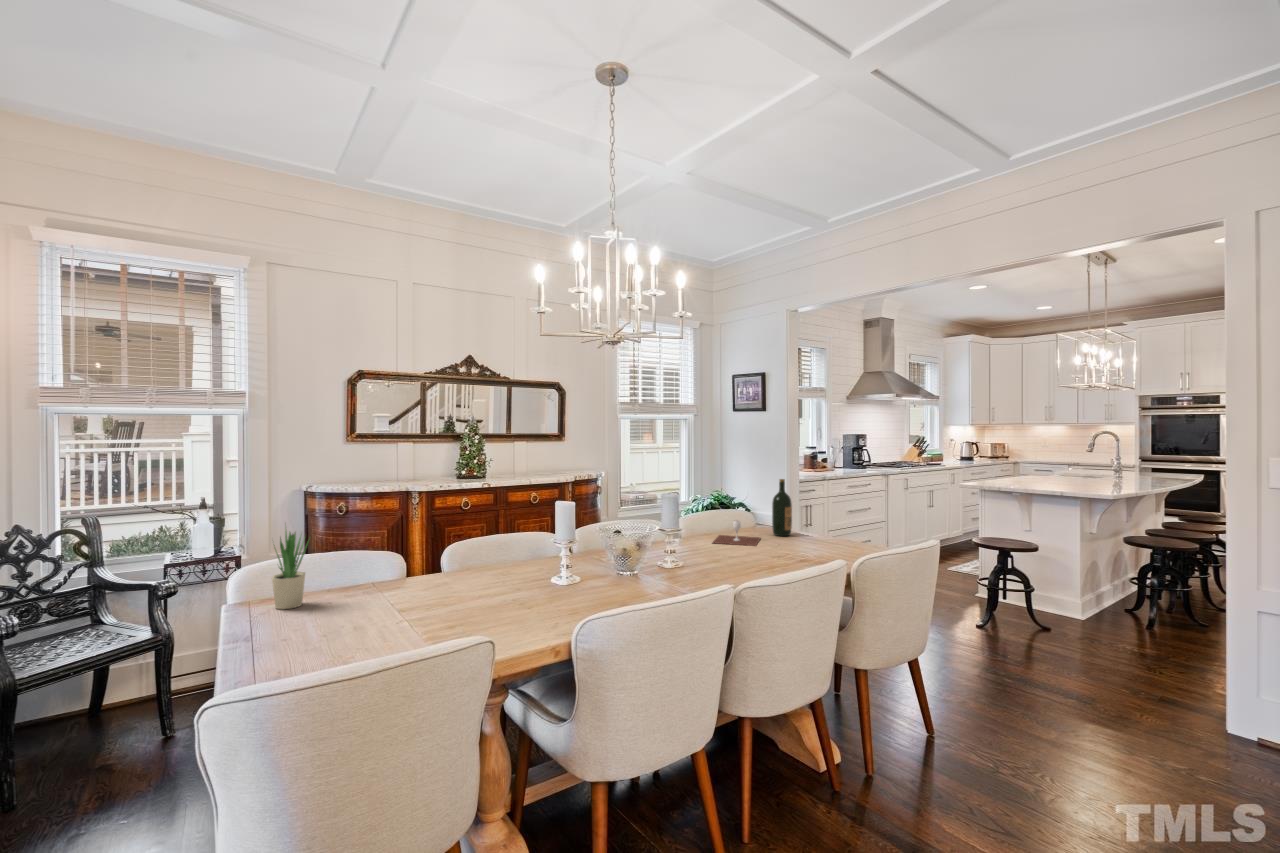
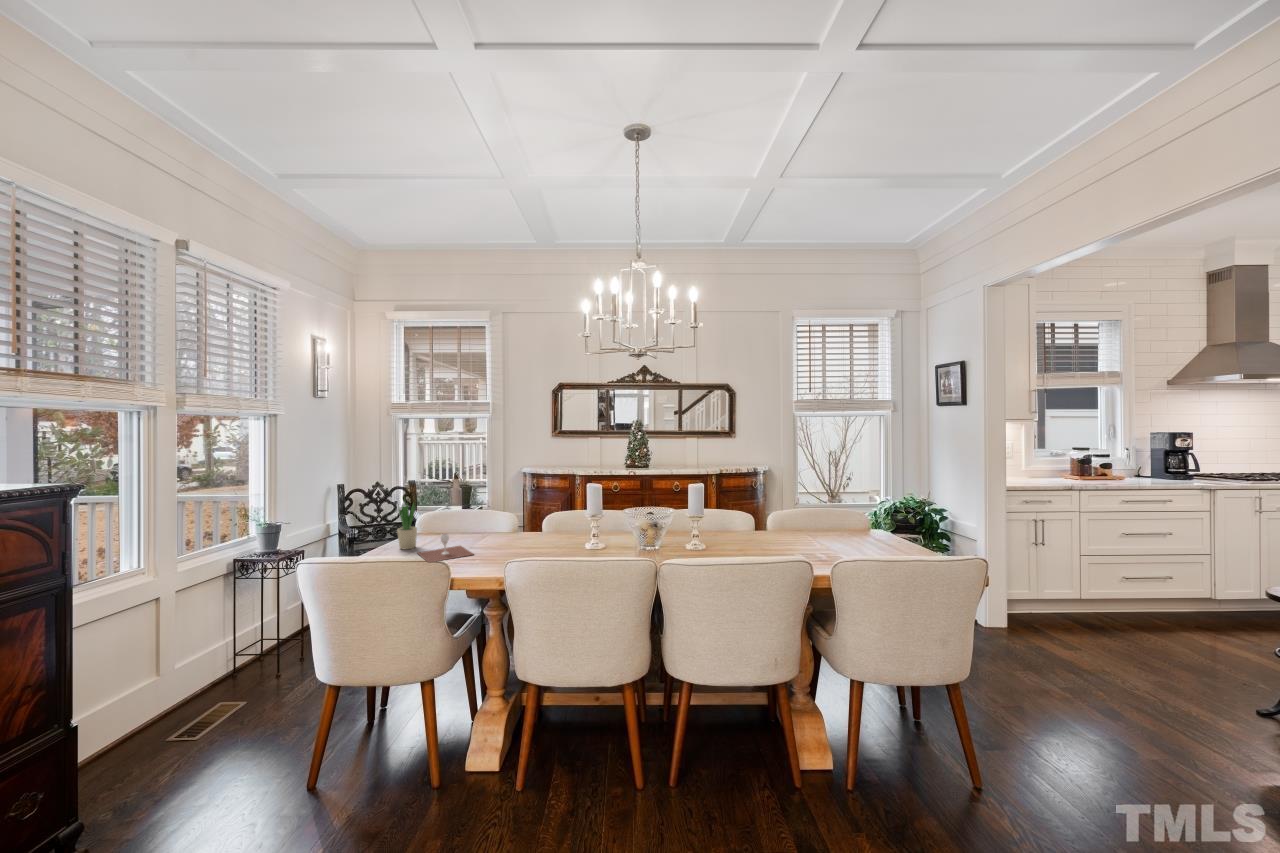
wine bottle: present [772,479,792,536] -> none [843,490,865,553]
wine glass: present [713,520,760,546] -> present [418,533,473,563]

